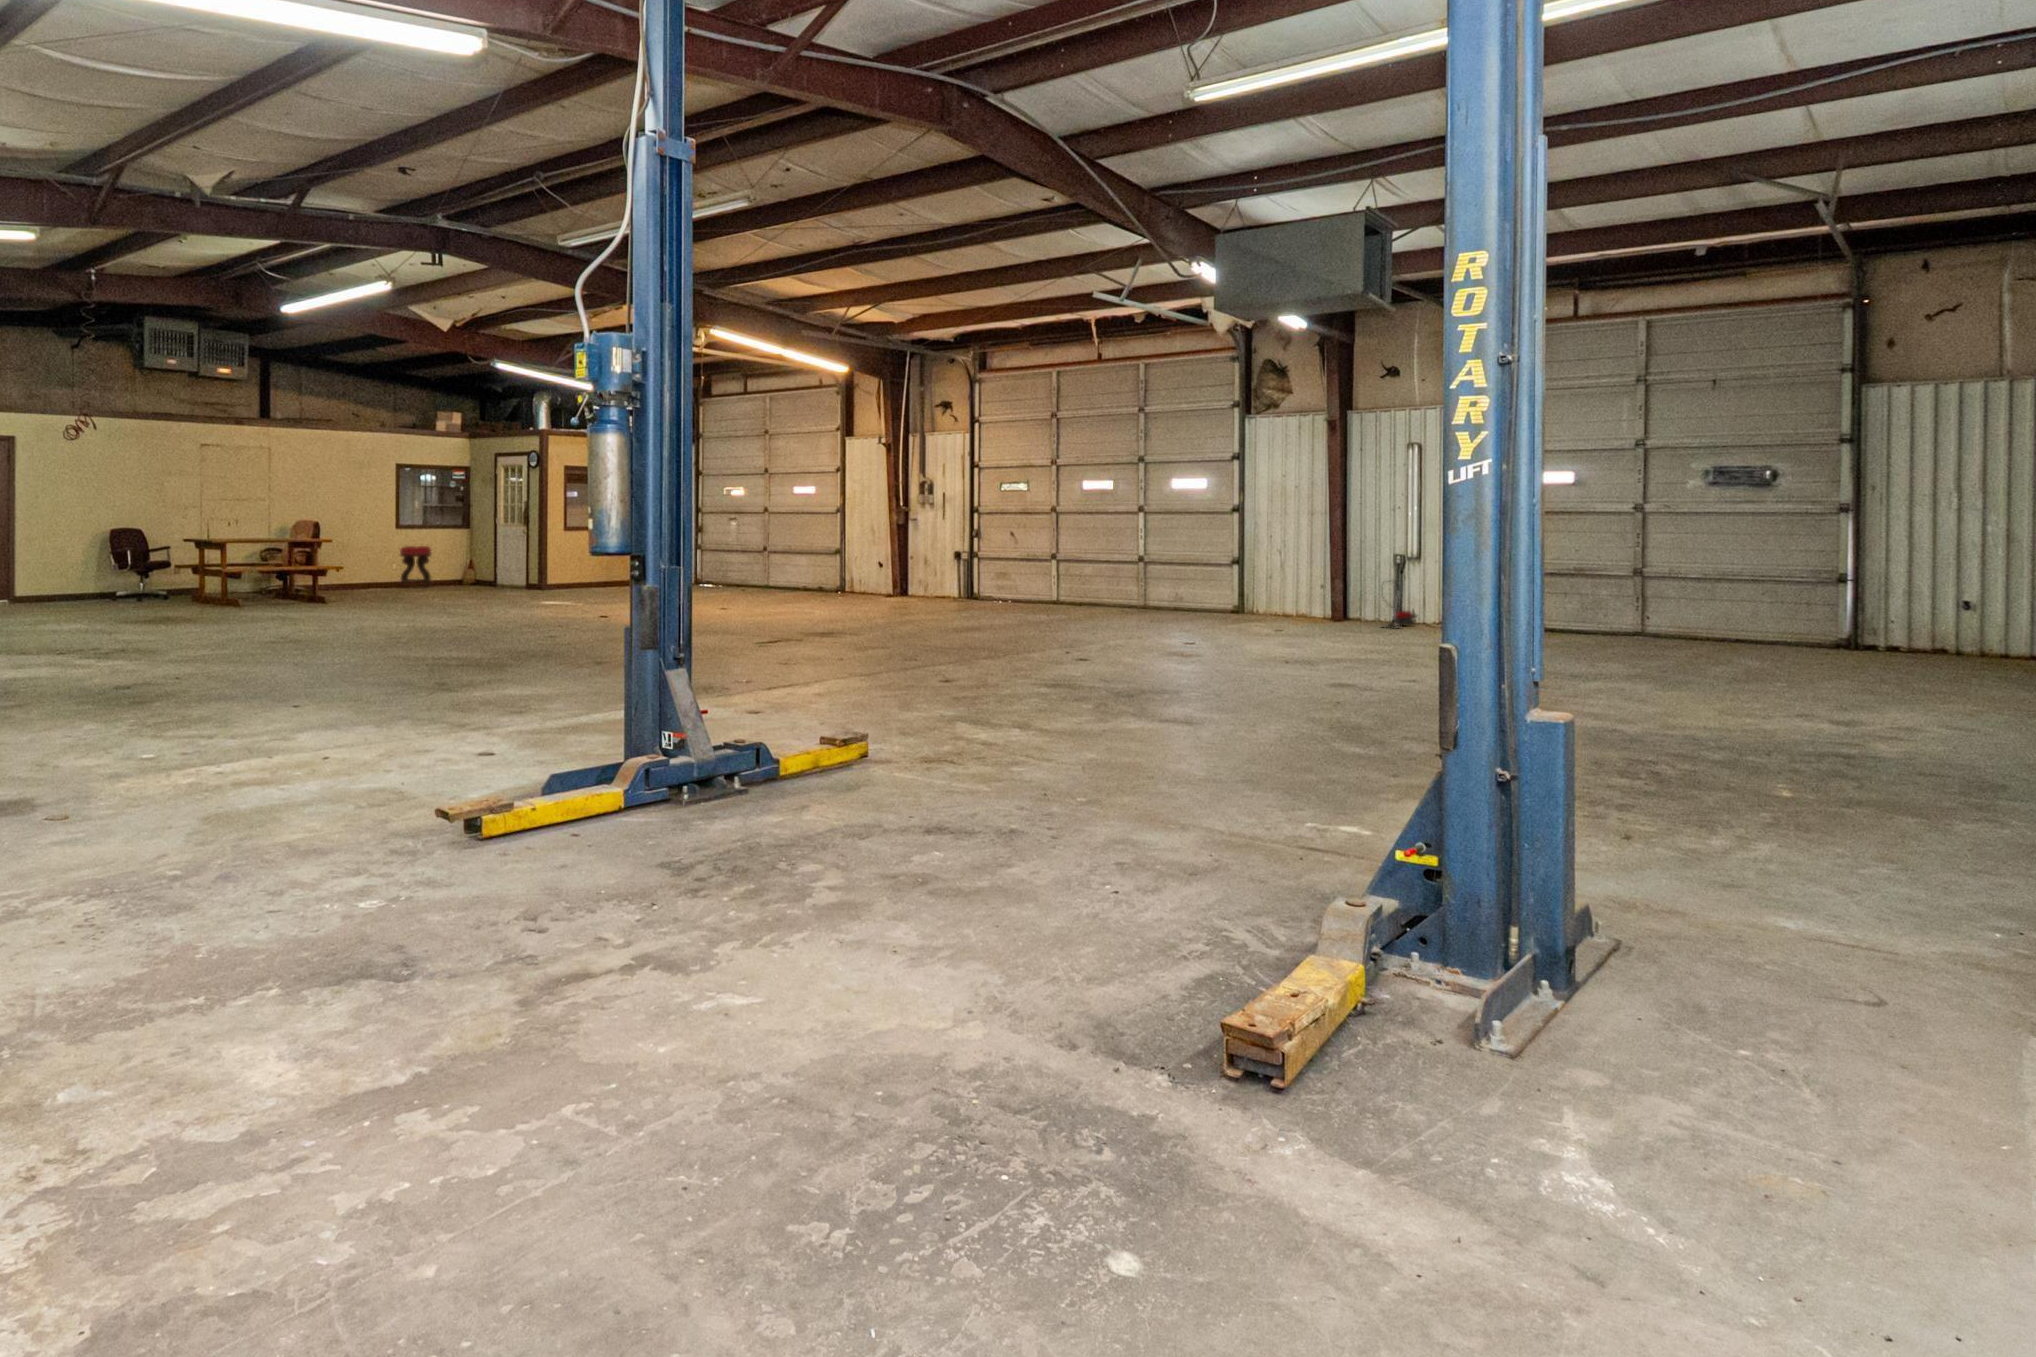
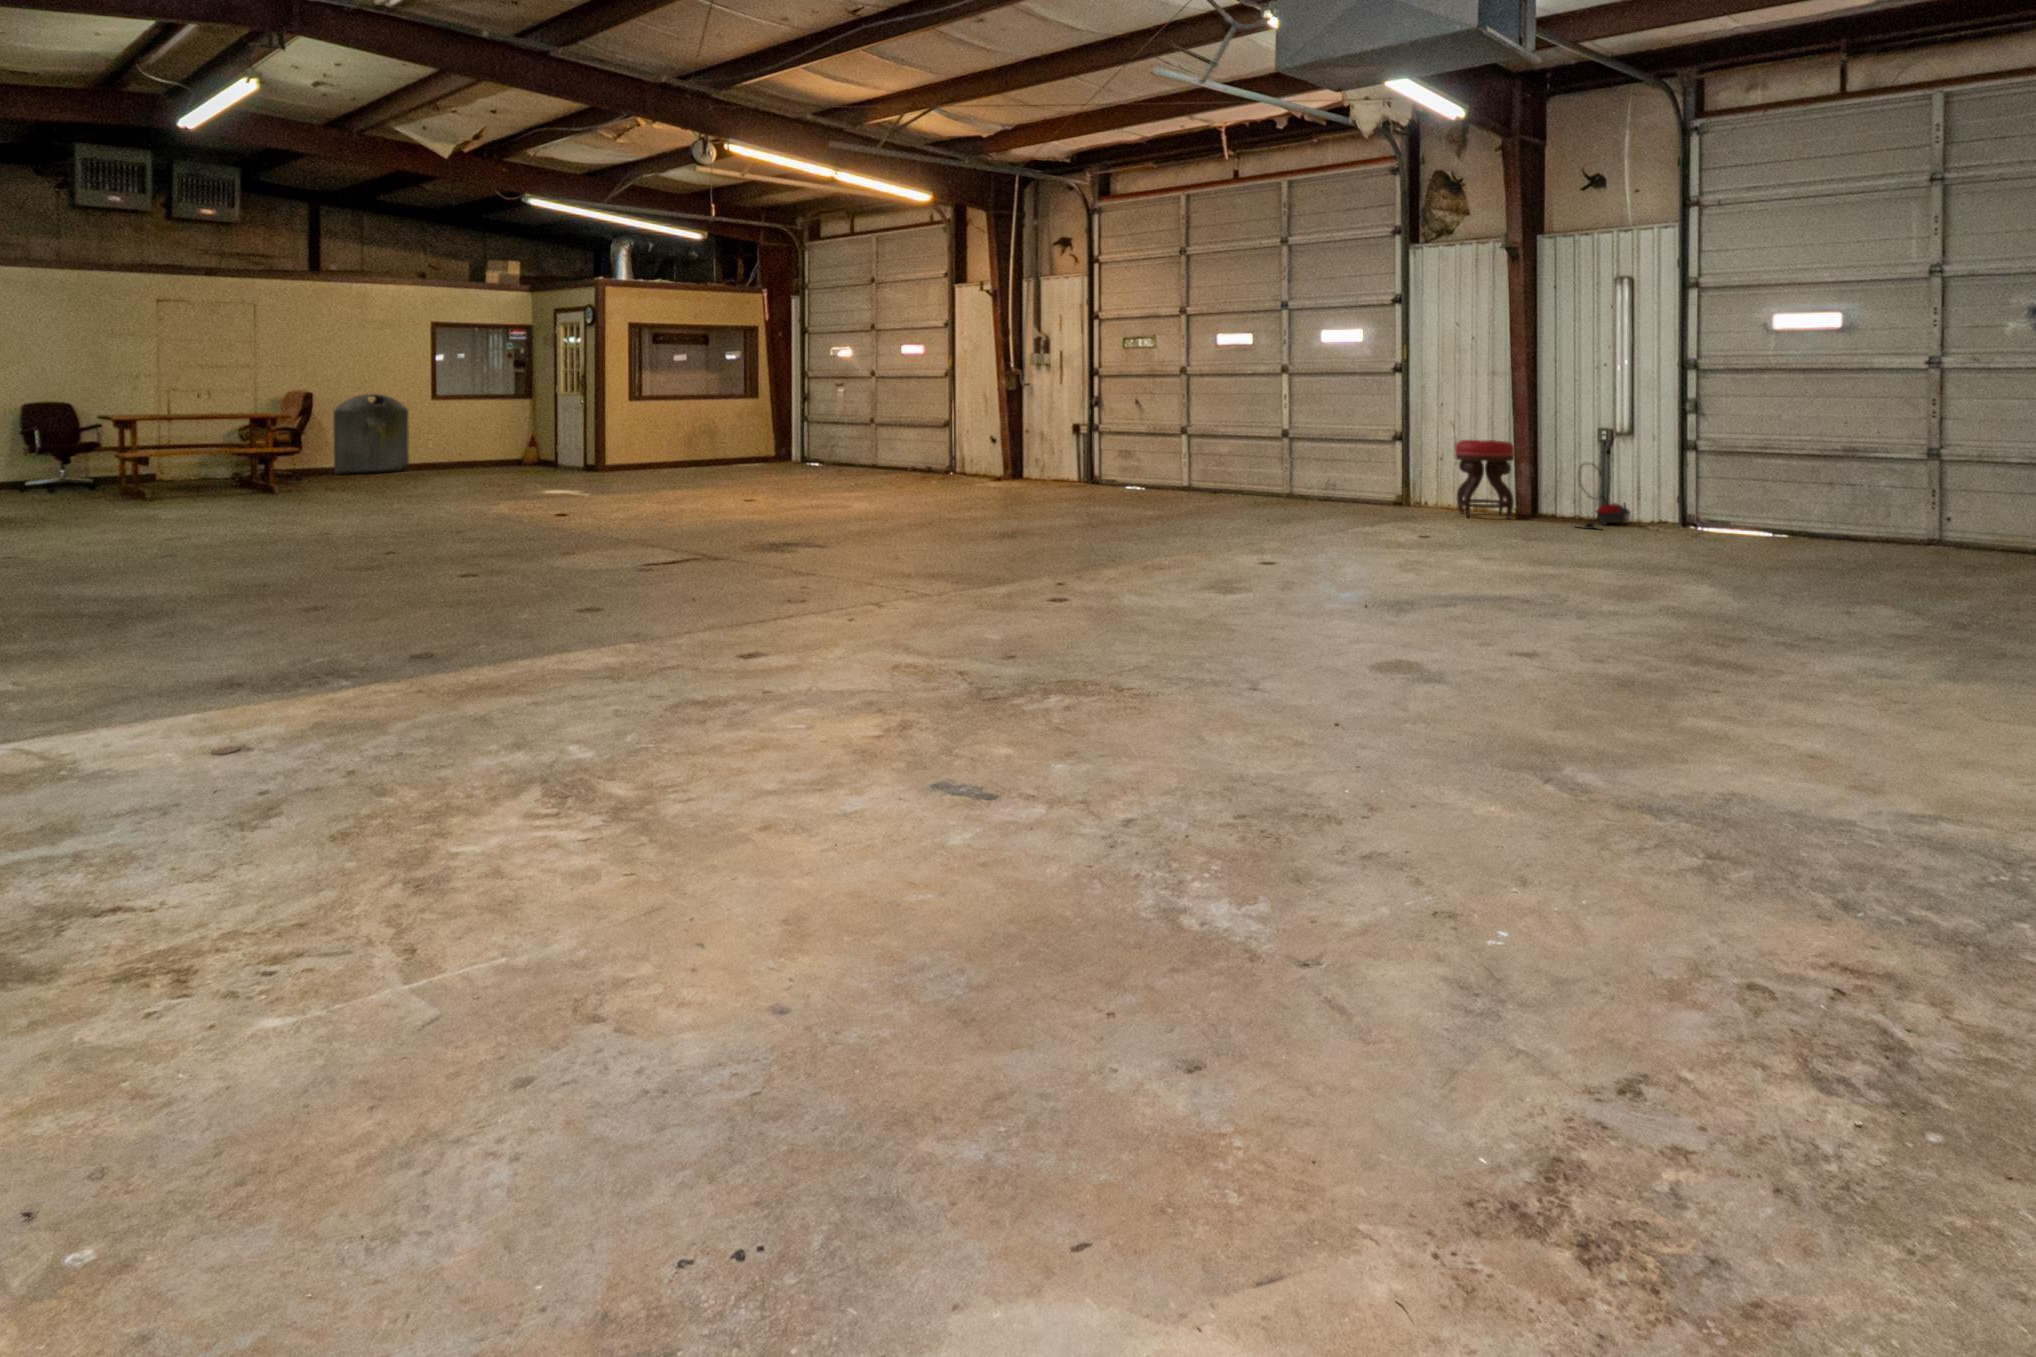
trash can: none [324,524,378,591] -> present [334,394,409,475]
stool: present [400,546,431,586] -> present [1455,439,1514,519]

